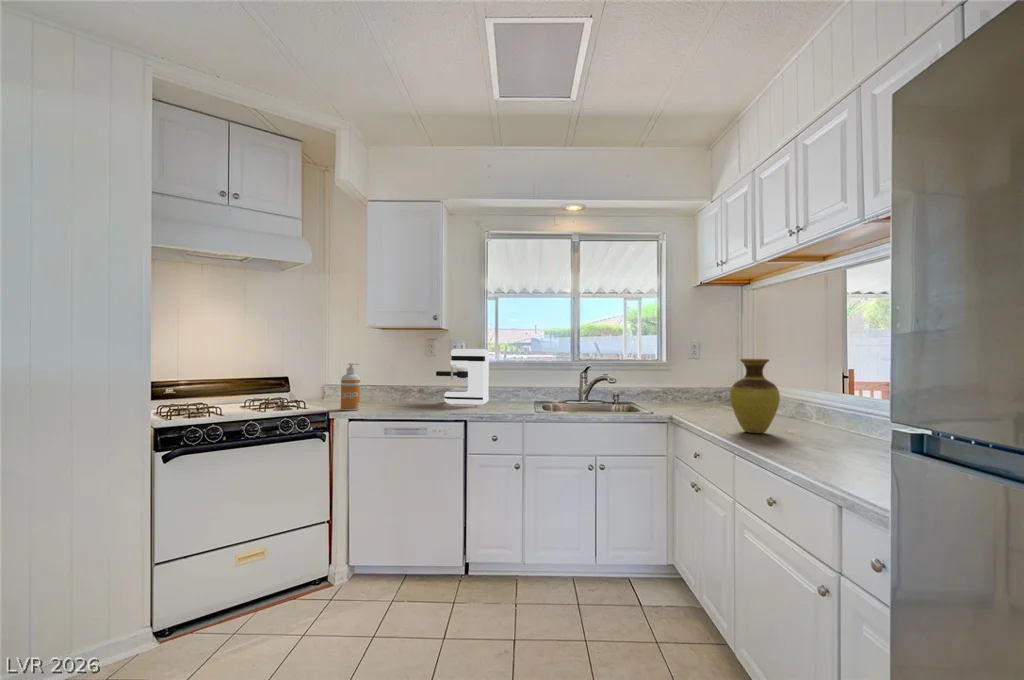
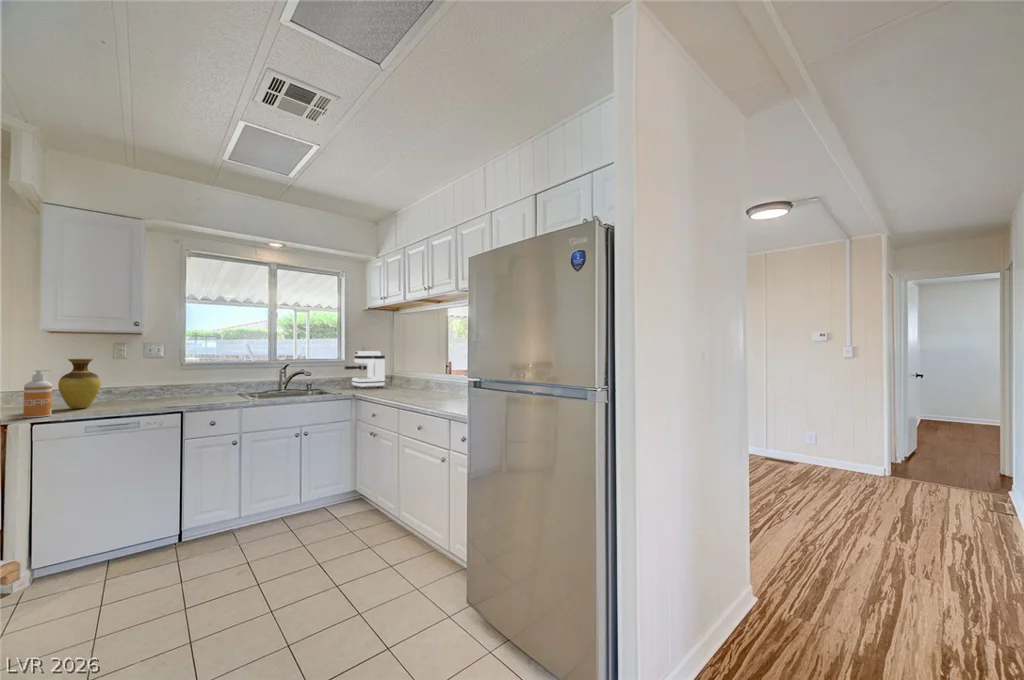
coffee maker: present [436,349,489,405] -> present [345,351,385,387]
vase: present [730,359,780,433] -> present [58,359,101,409]

